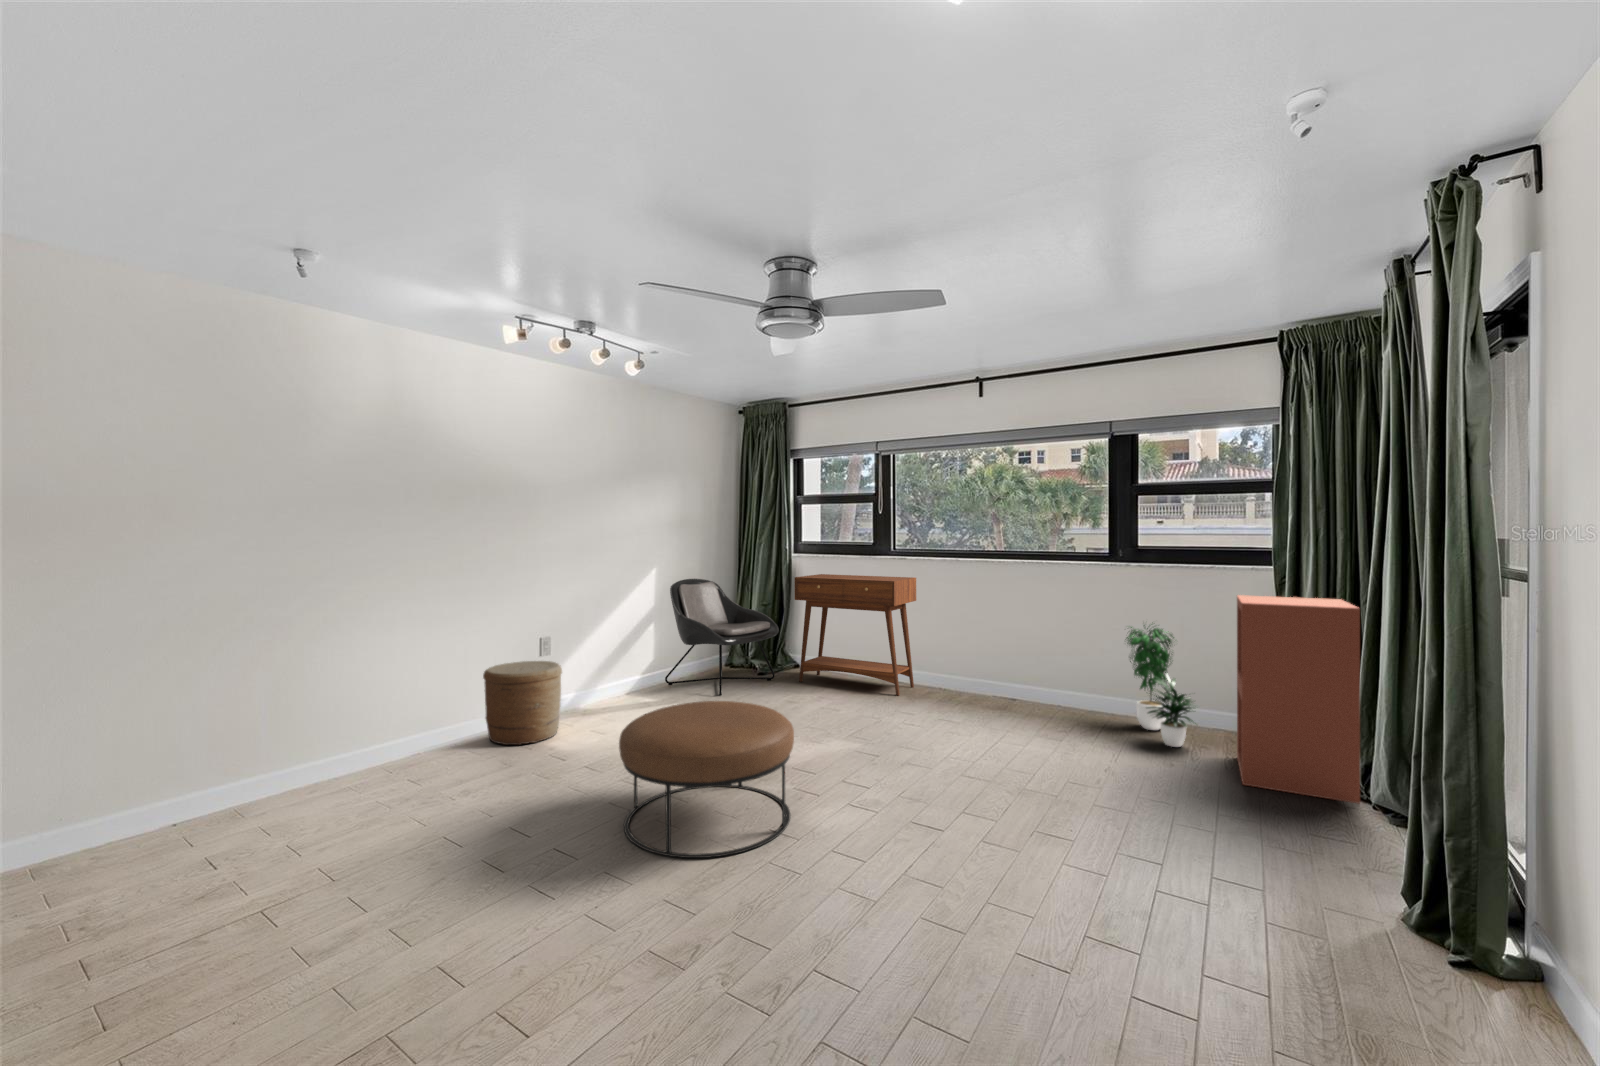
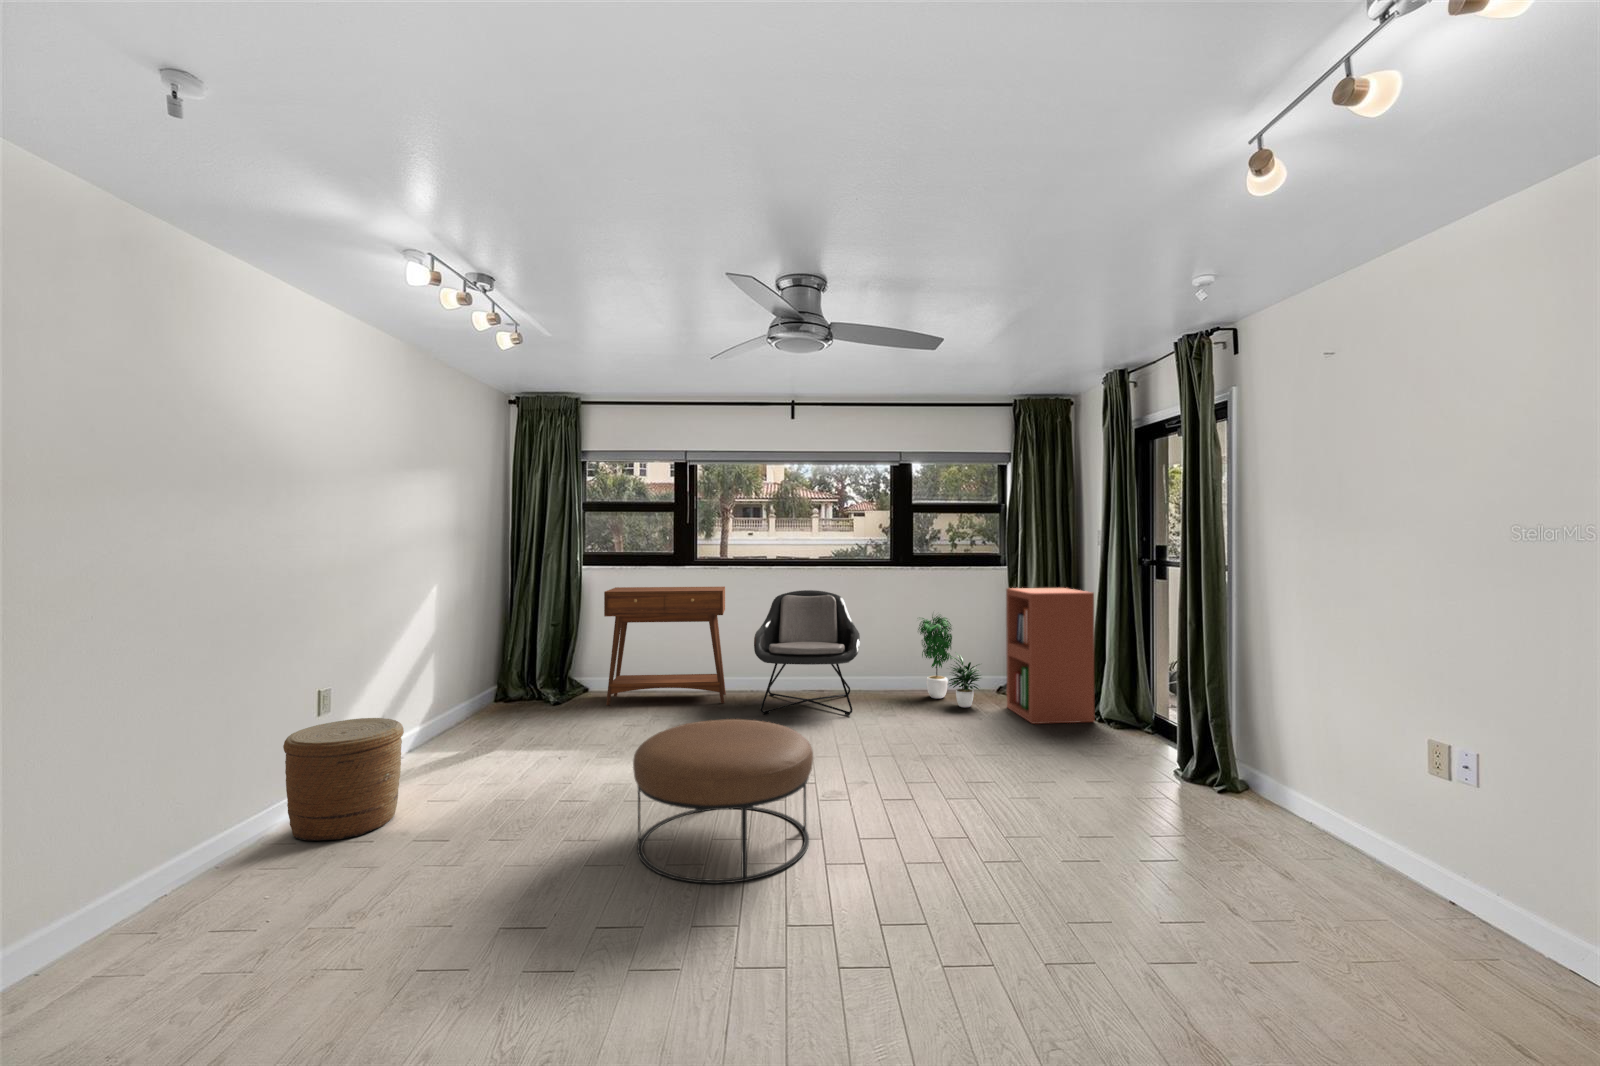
lounge chair: present [665,578,779,695] -> present [754,590,860,715]

